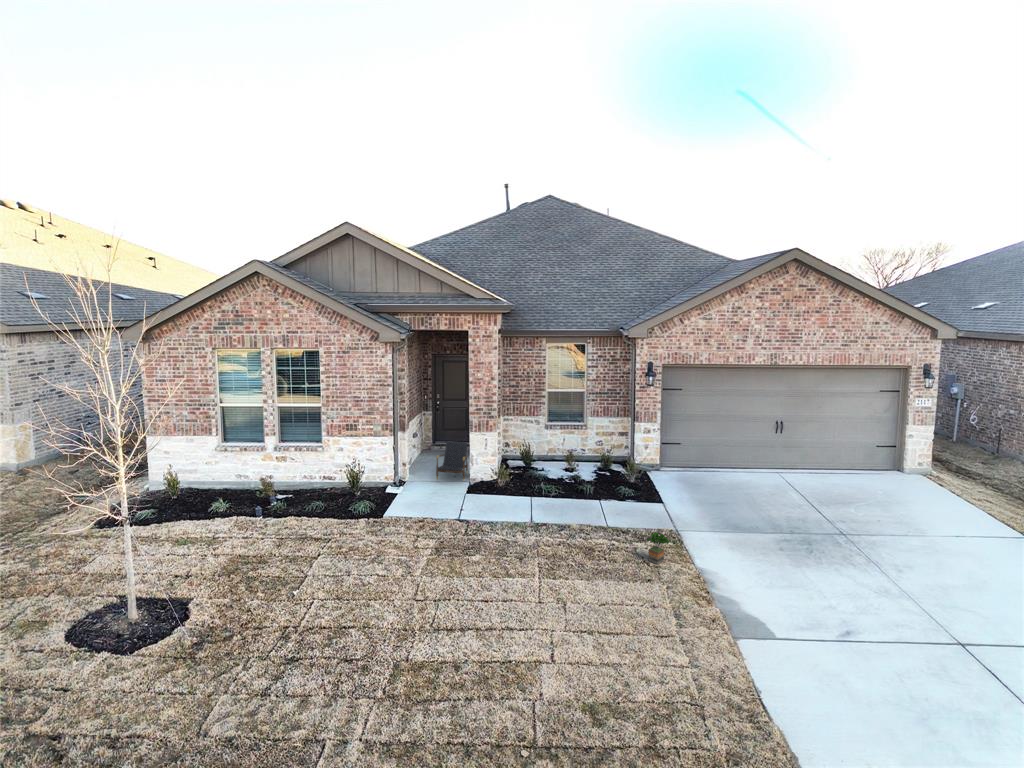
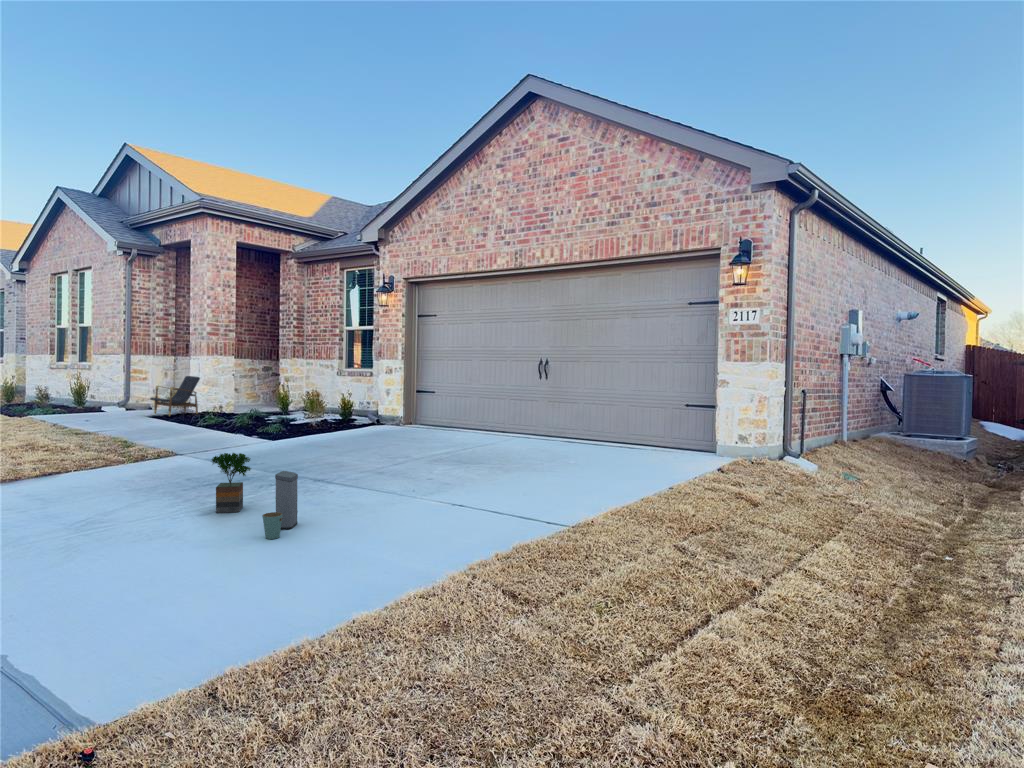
potted tree: present [647,532,669,565] -> present [211,453,251,513]
trash can: none [943,552,979,588] -> present [263,471,298,539]

